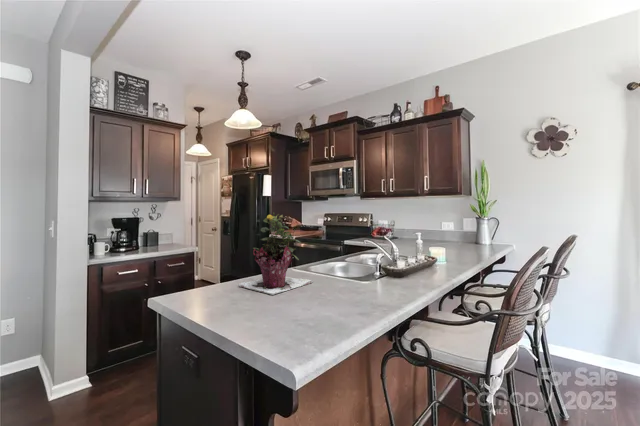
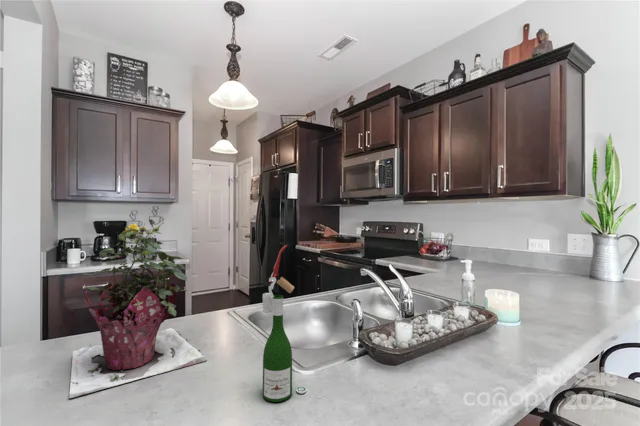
wine bottle: none [352,222,372,288] -> present [262,245,306,402]

